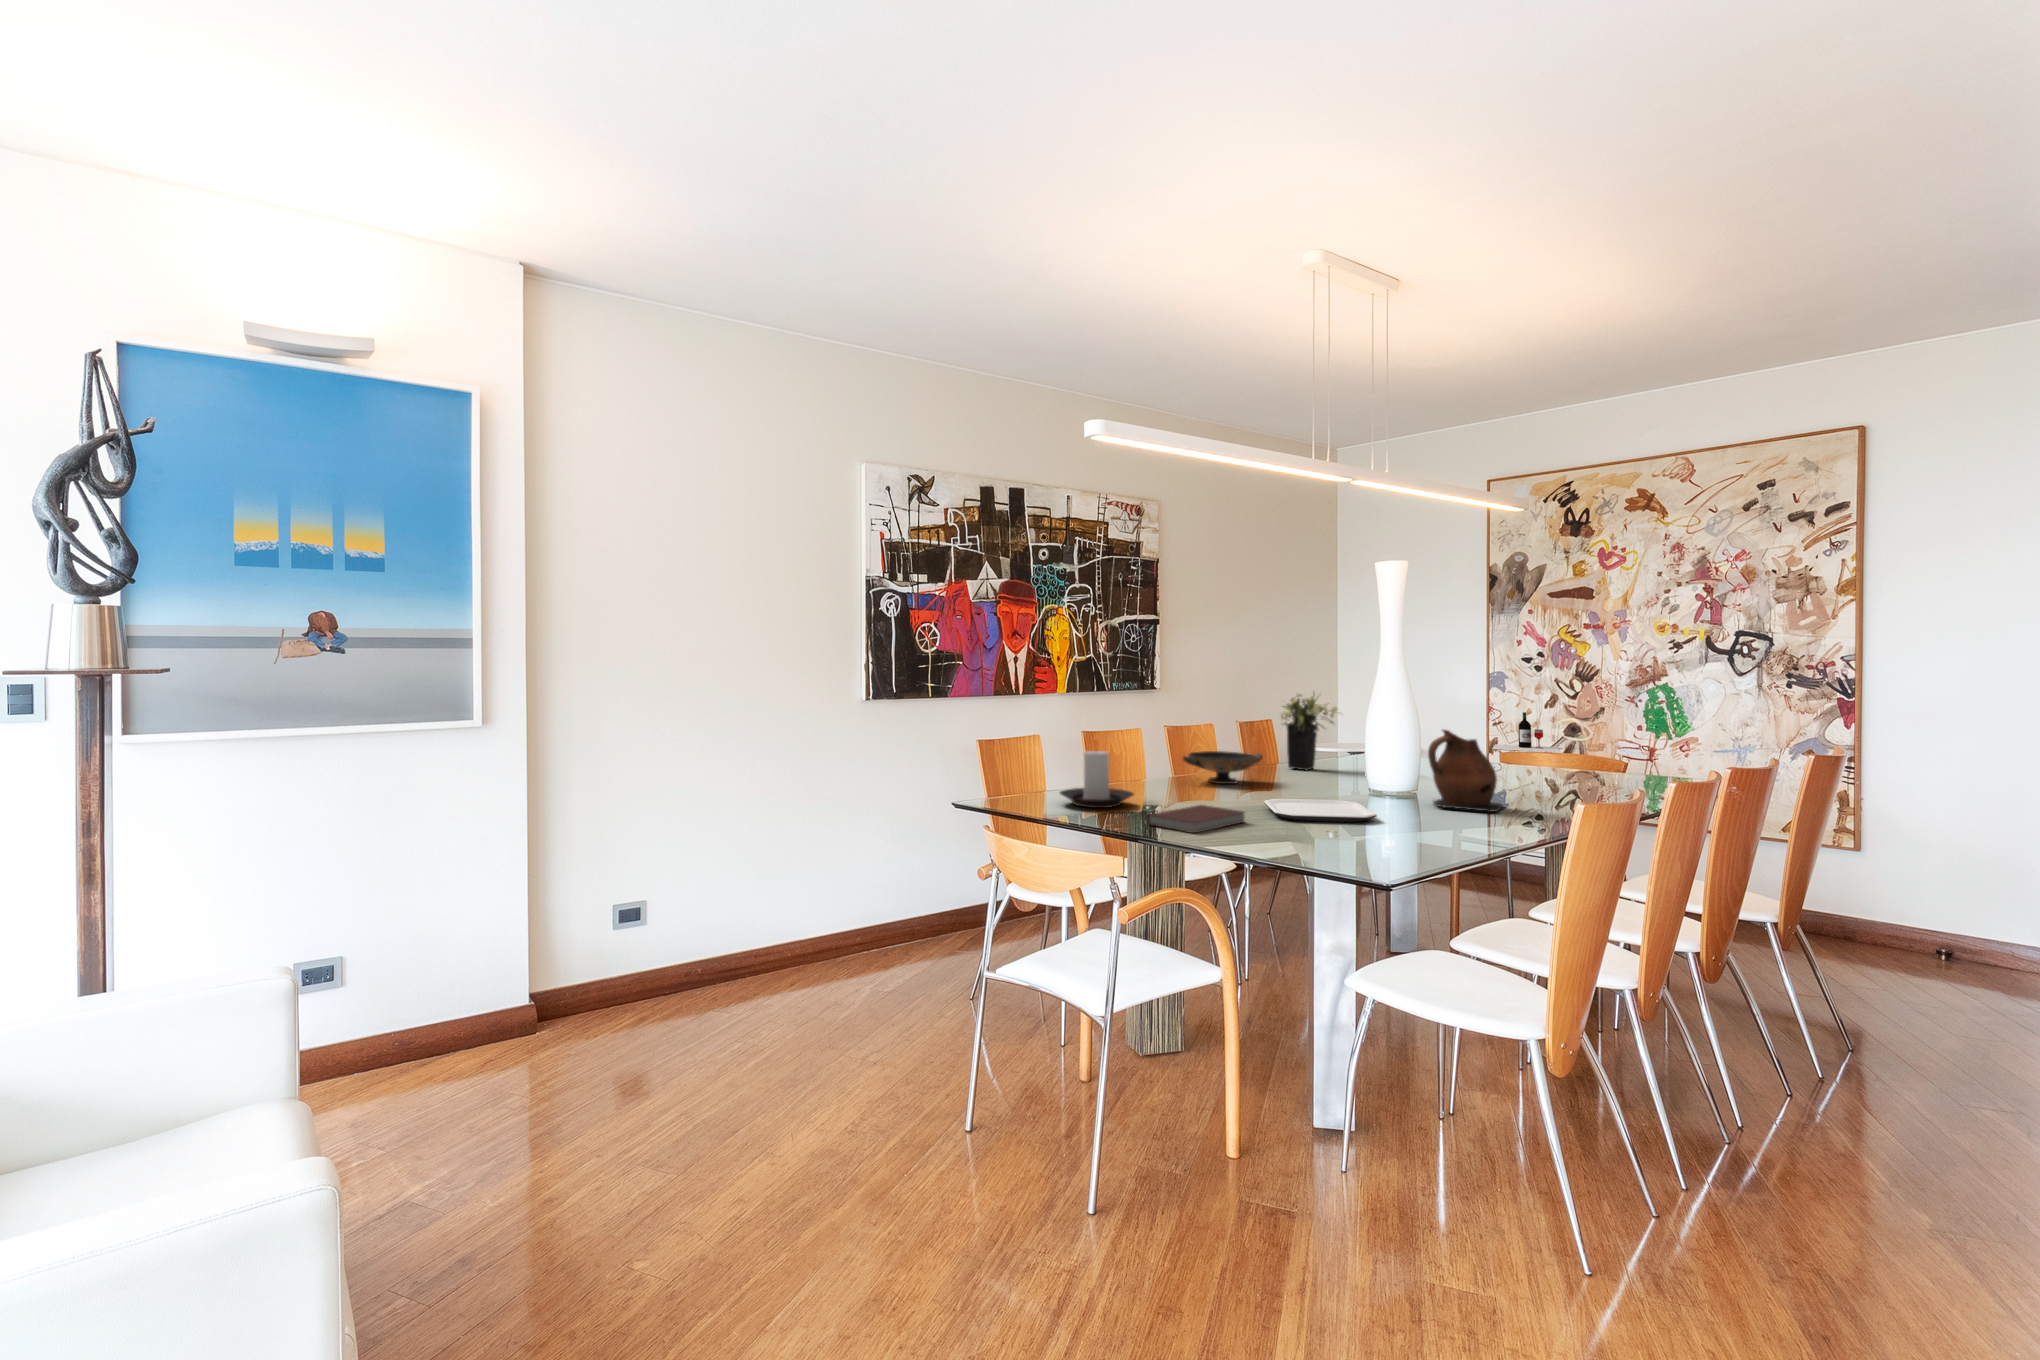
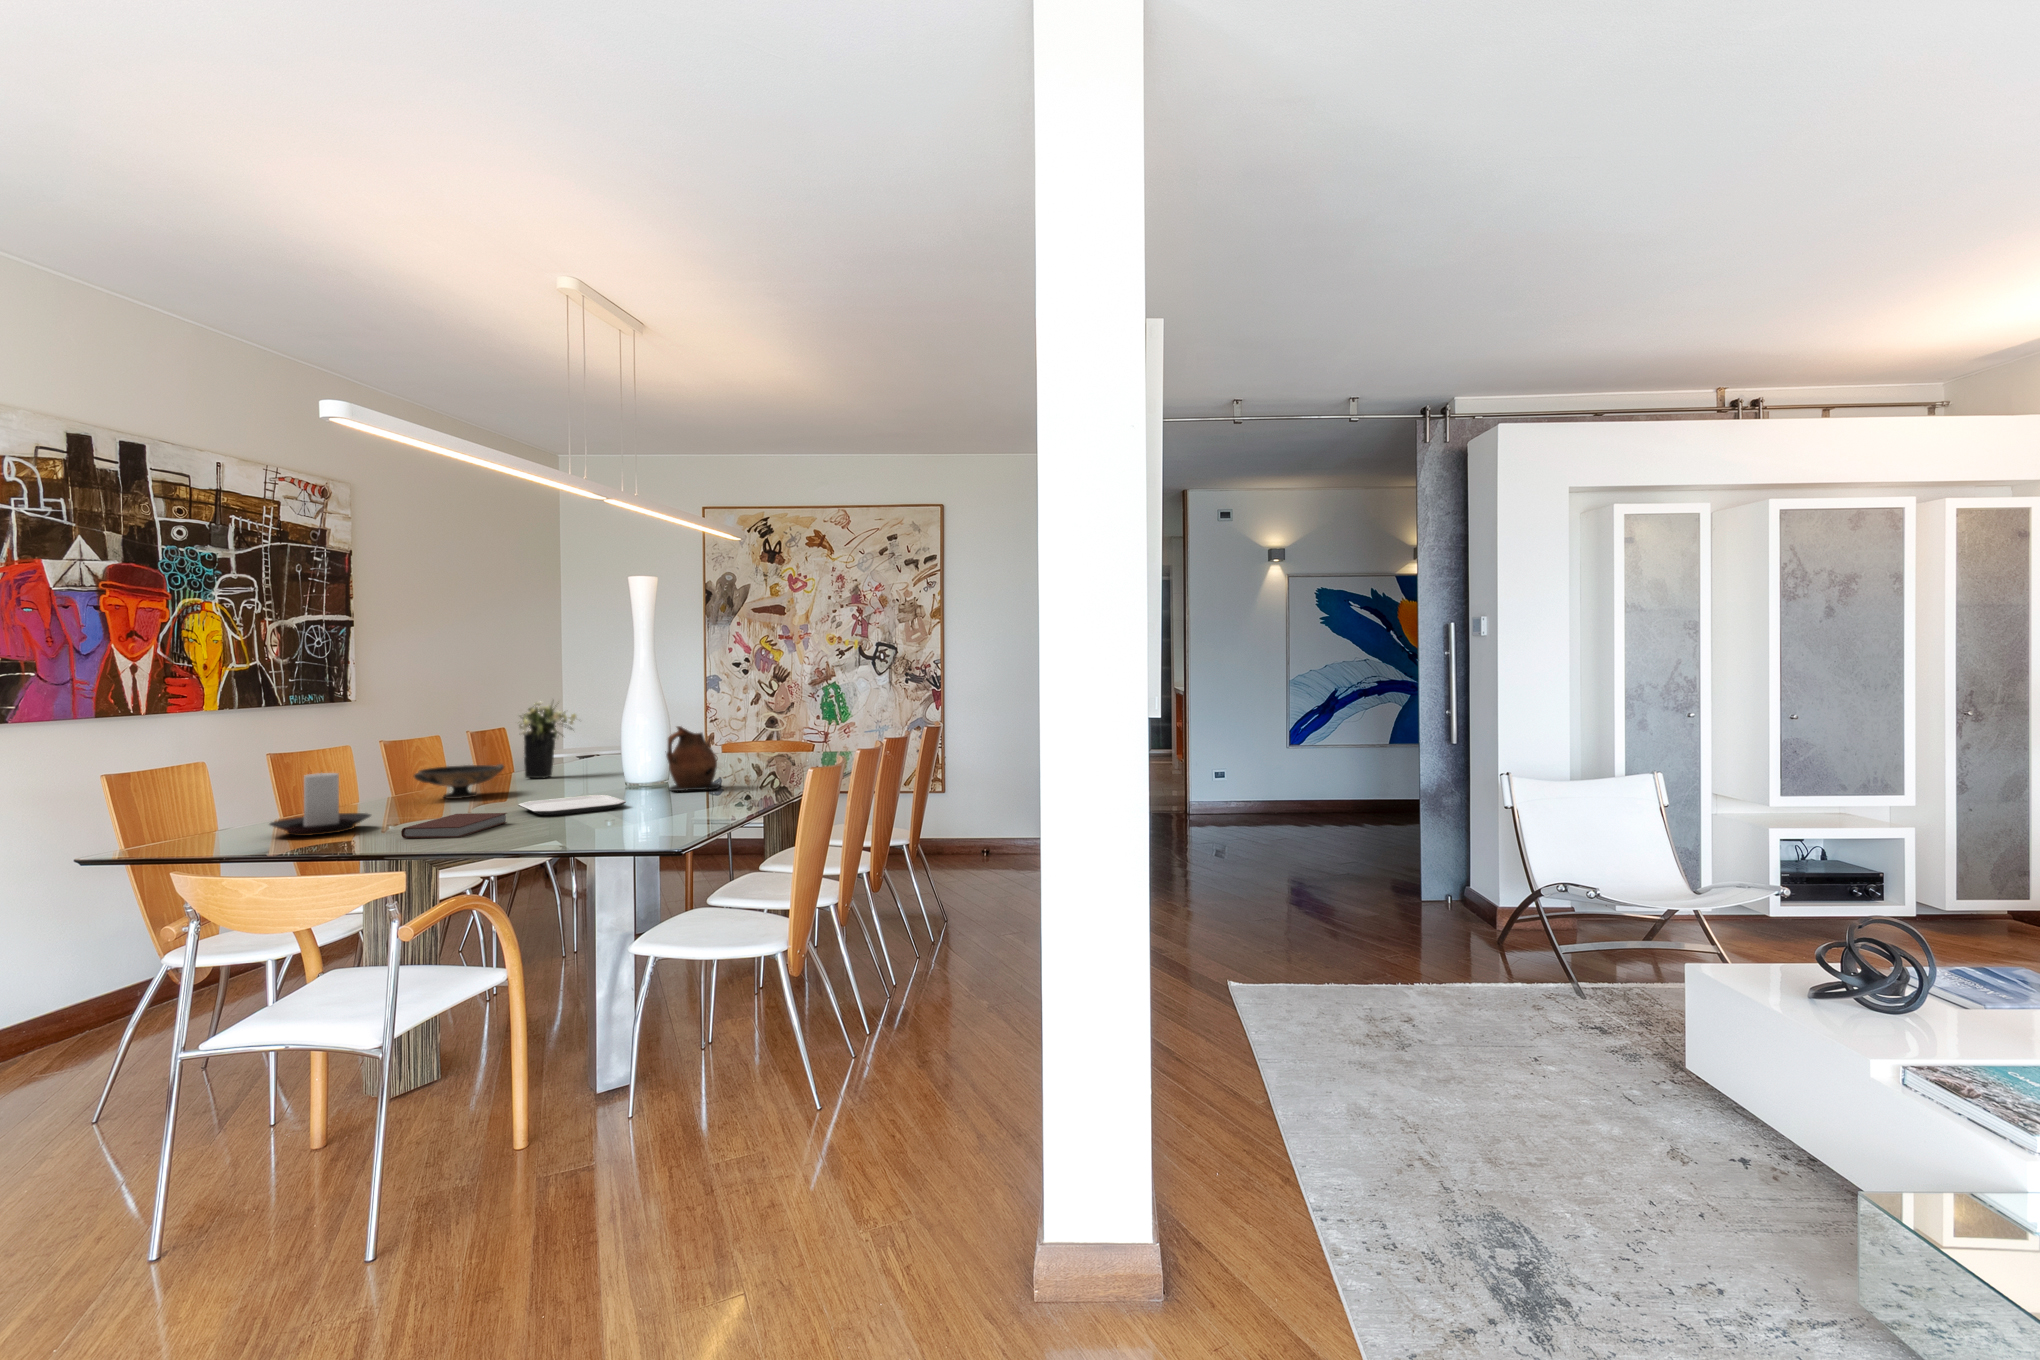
wine bottle: present [1493,712,1559,752] -> none [709,712,760,746]

